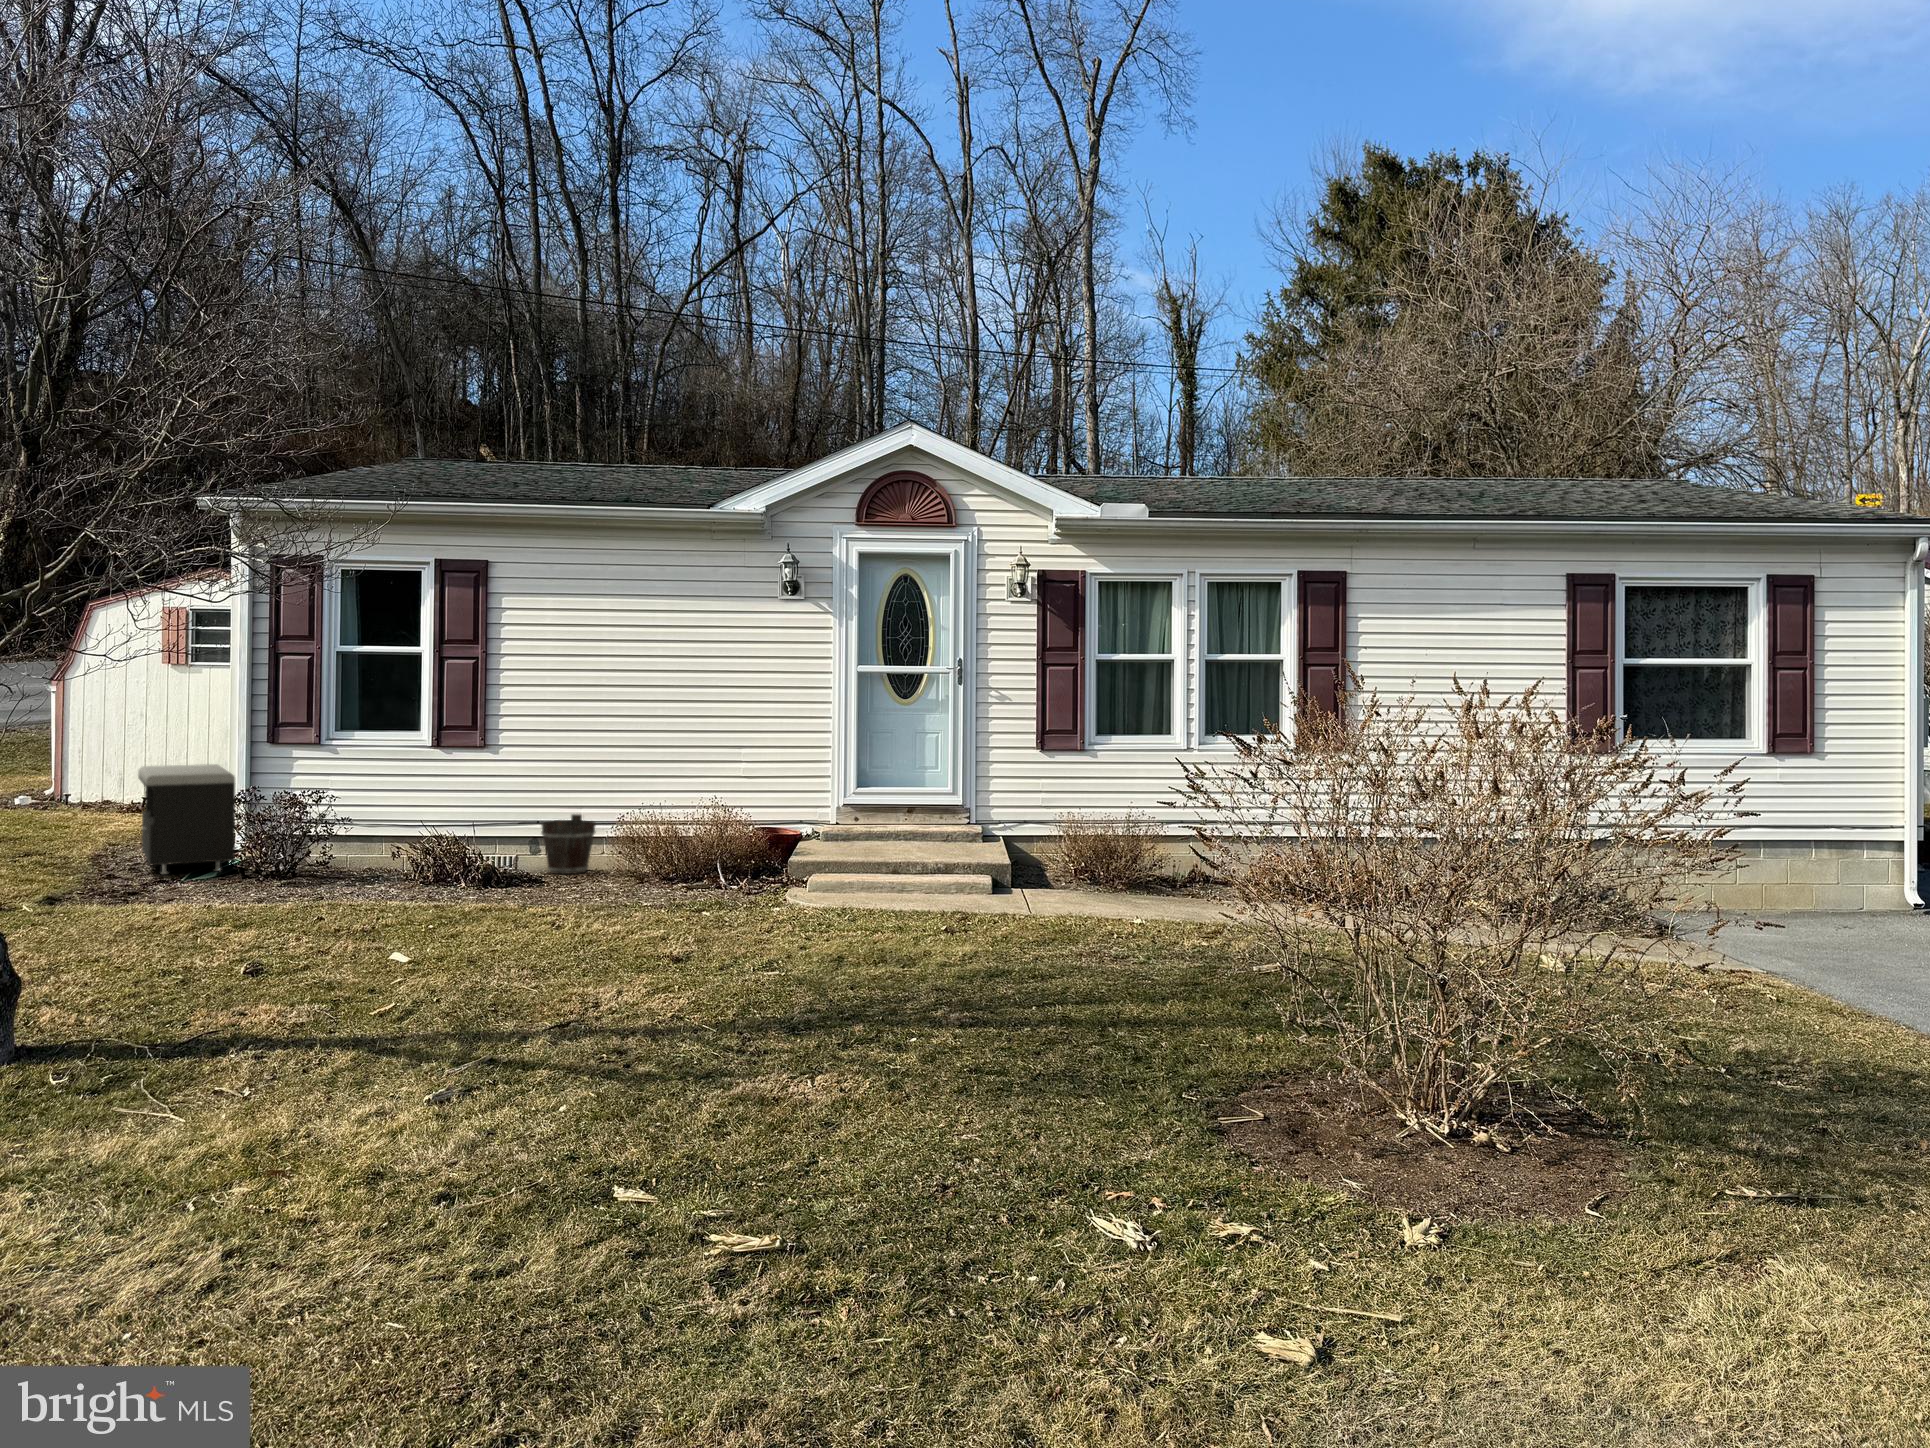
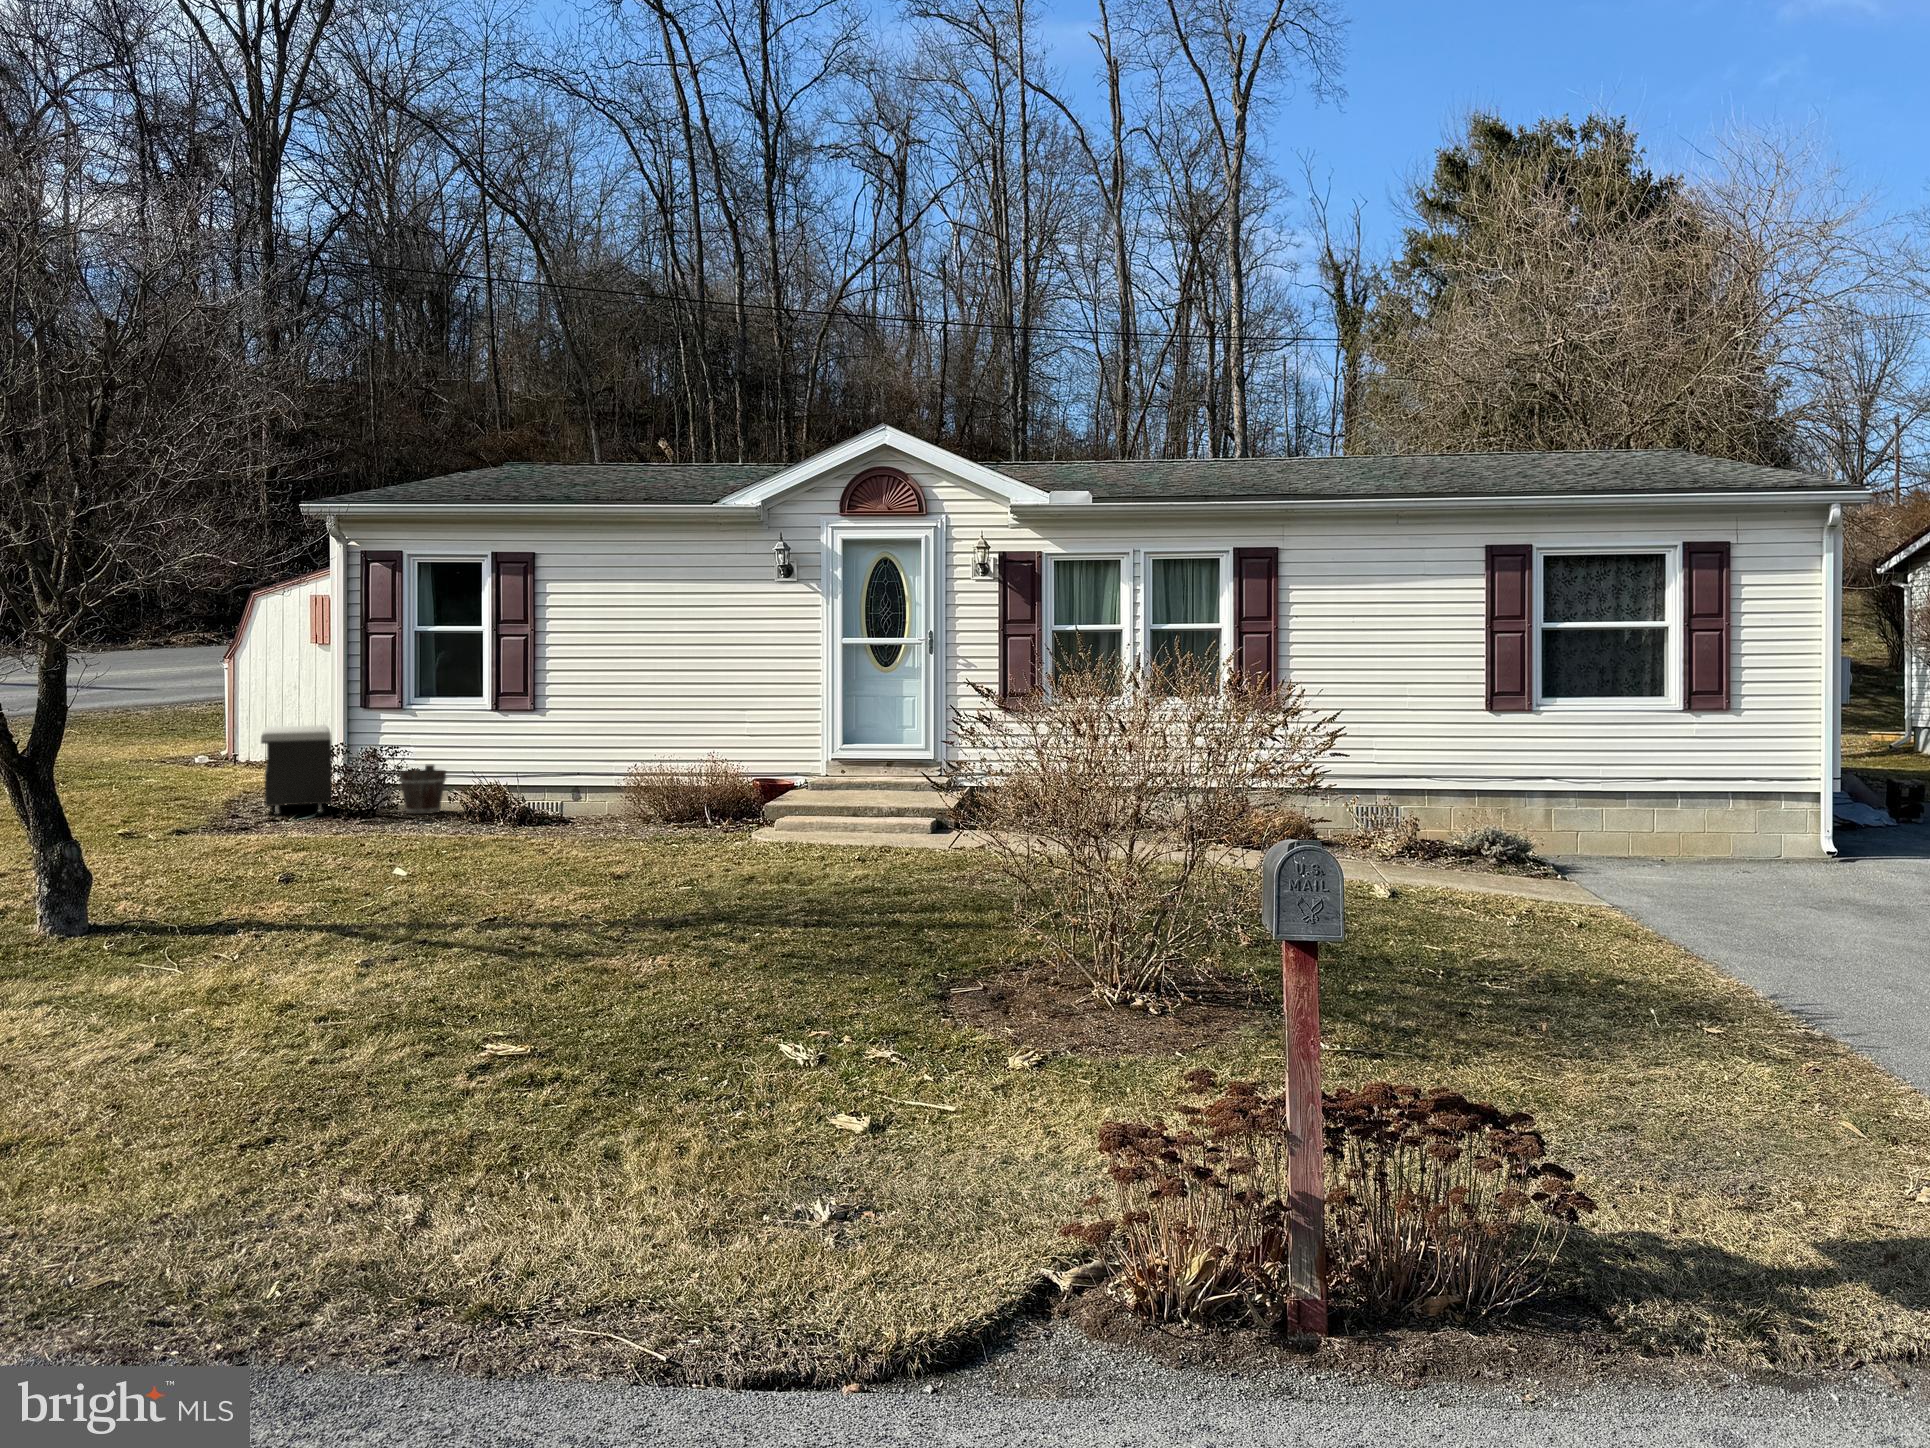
bucket: present [541,814,596,874] -> present [399,764,446,814]

